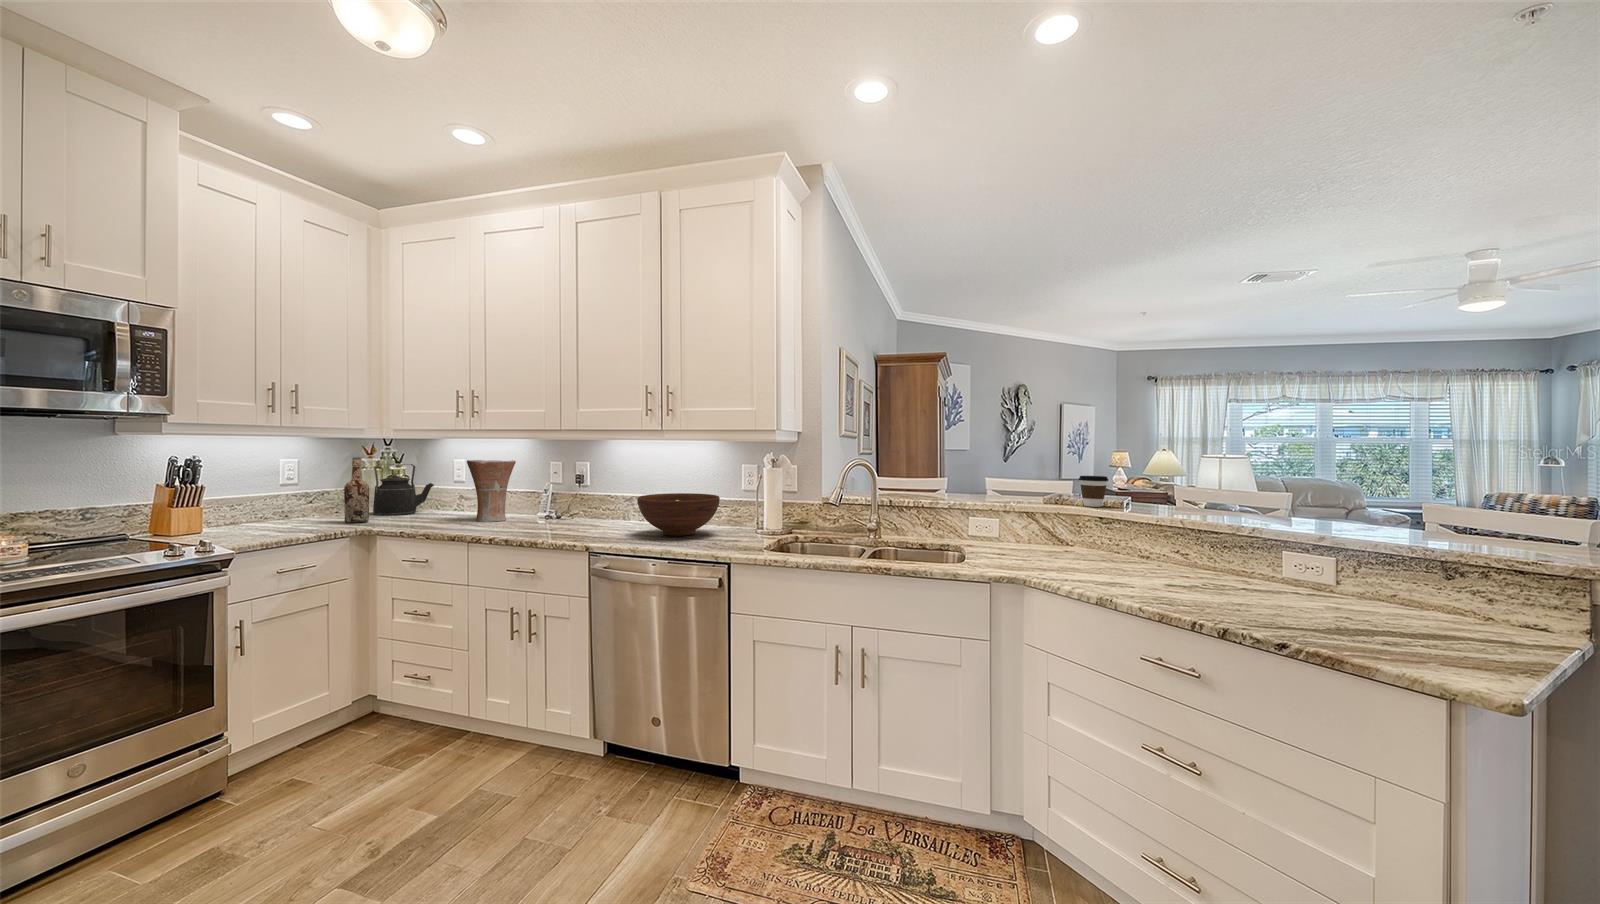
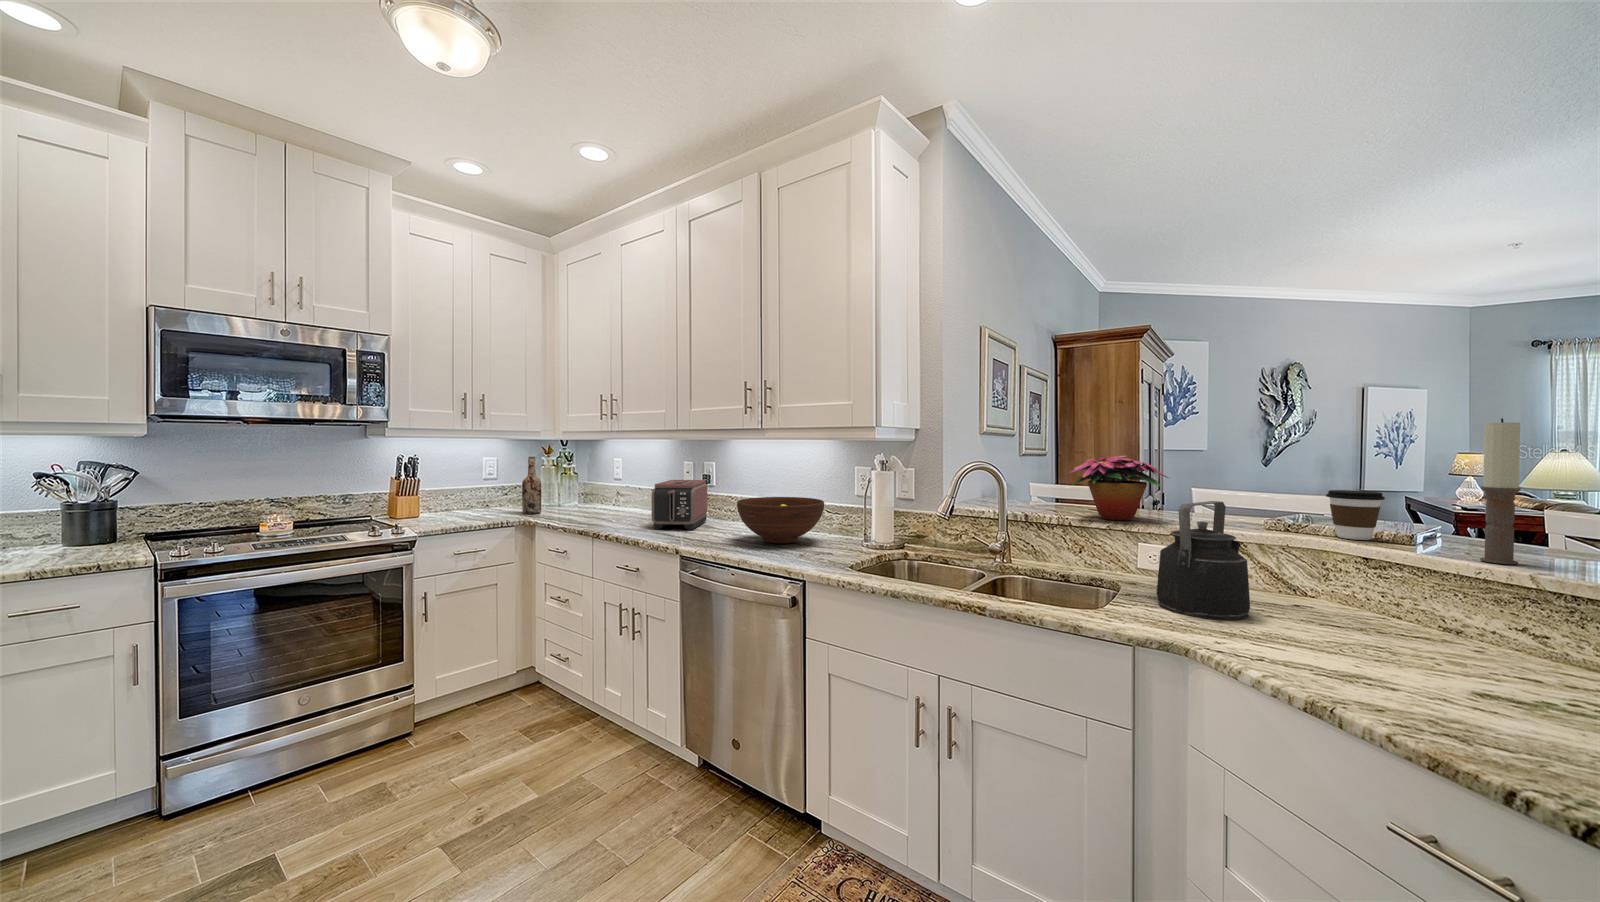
candle: none [1157,431,1174,515] -> present [1480,418,1521,564]
flower arrangement: none [919,454,991,502] -> present [1071,456,1168,521]
vase: present [467,460,516,522] -> none [613,460,656,518]
kettle: present [373,464,434,516] -> present [1157,501,1250,620]
toaster: none [533,480,581,531] -> present [651,480,707,530]

